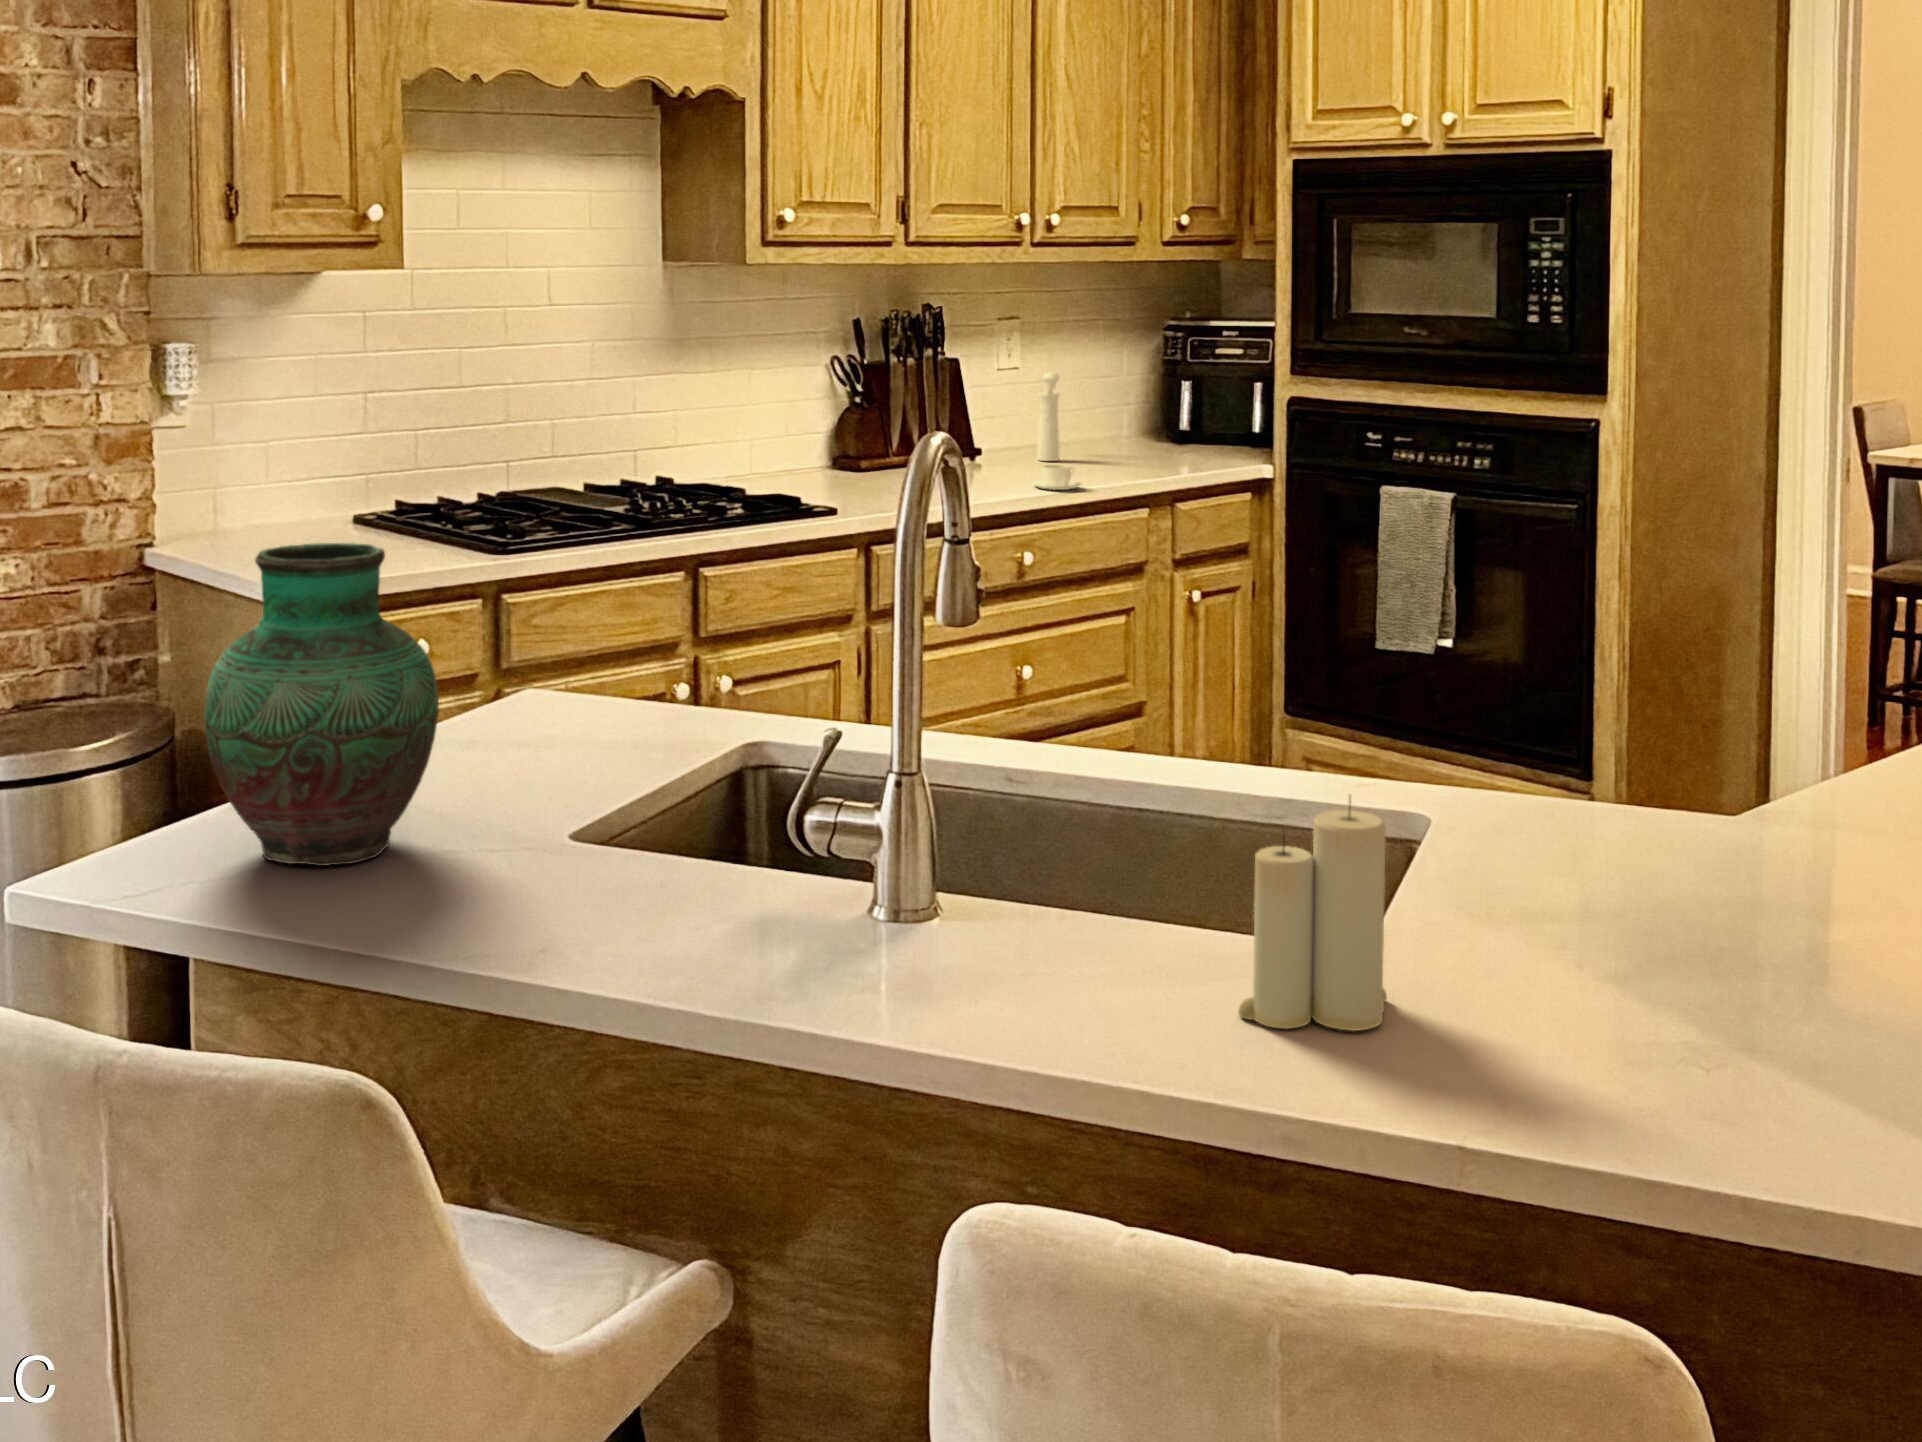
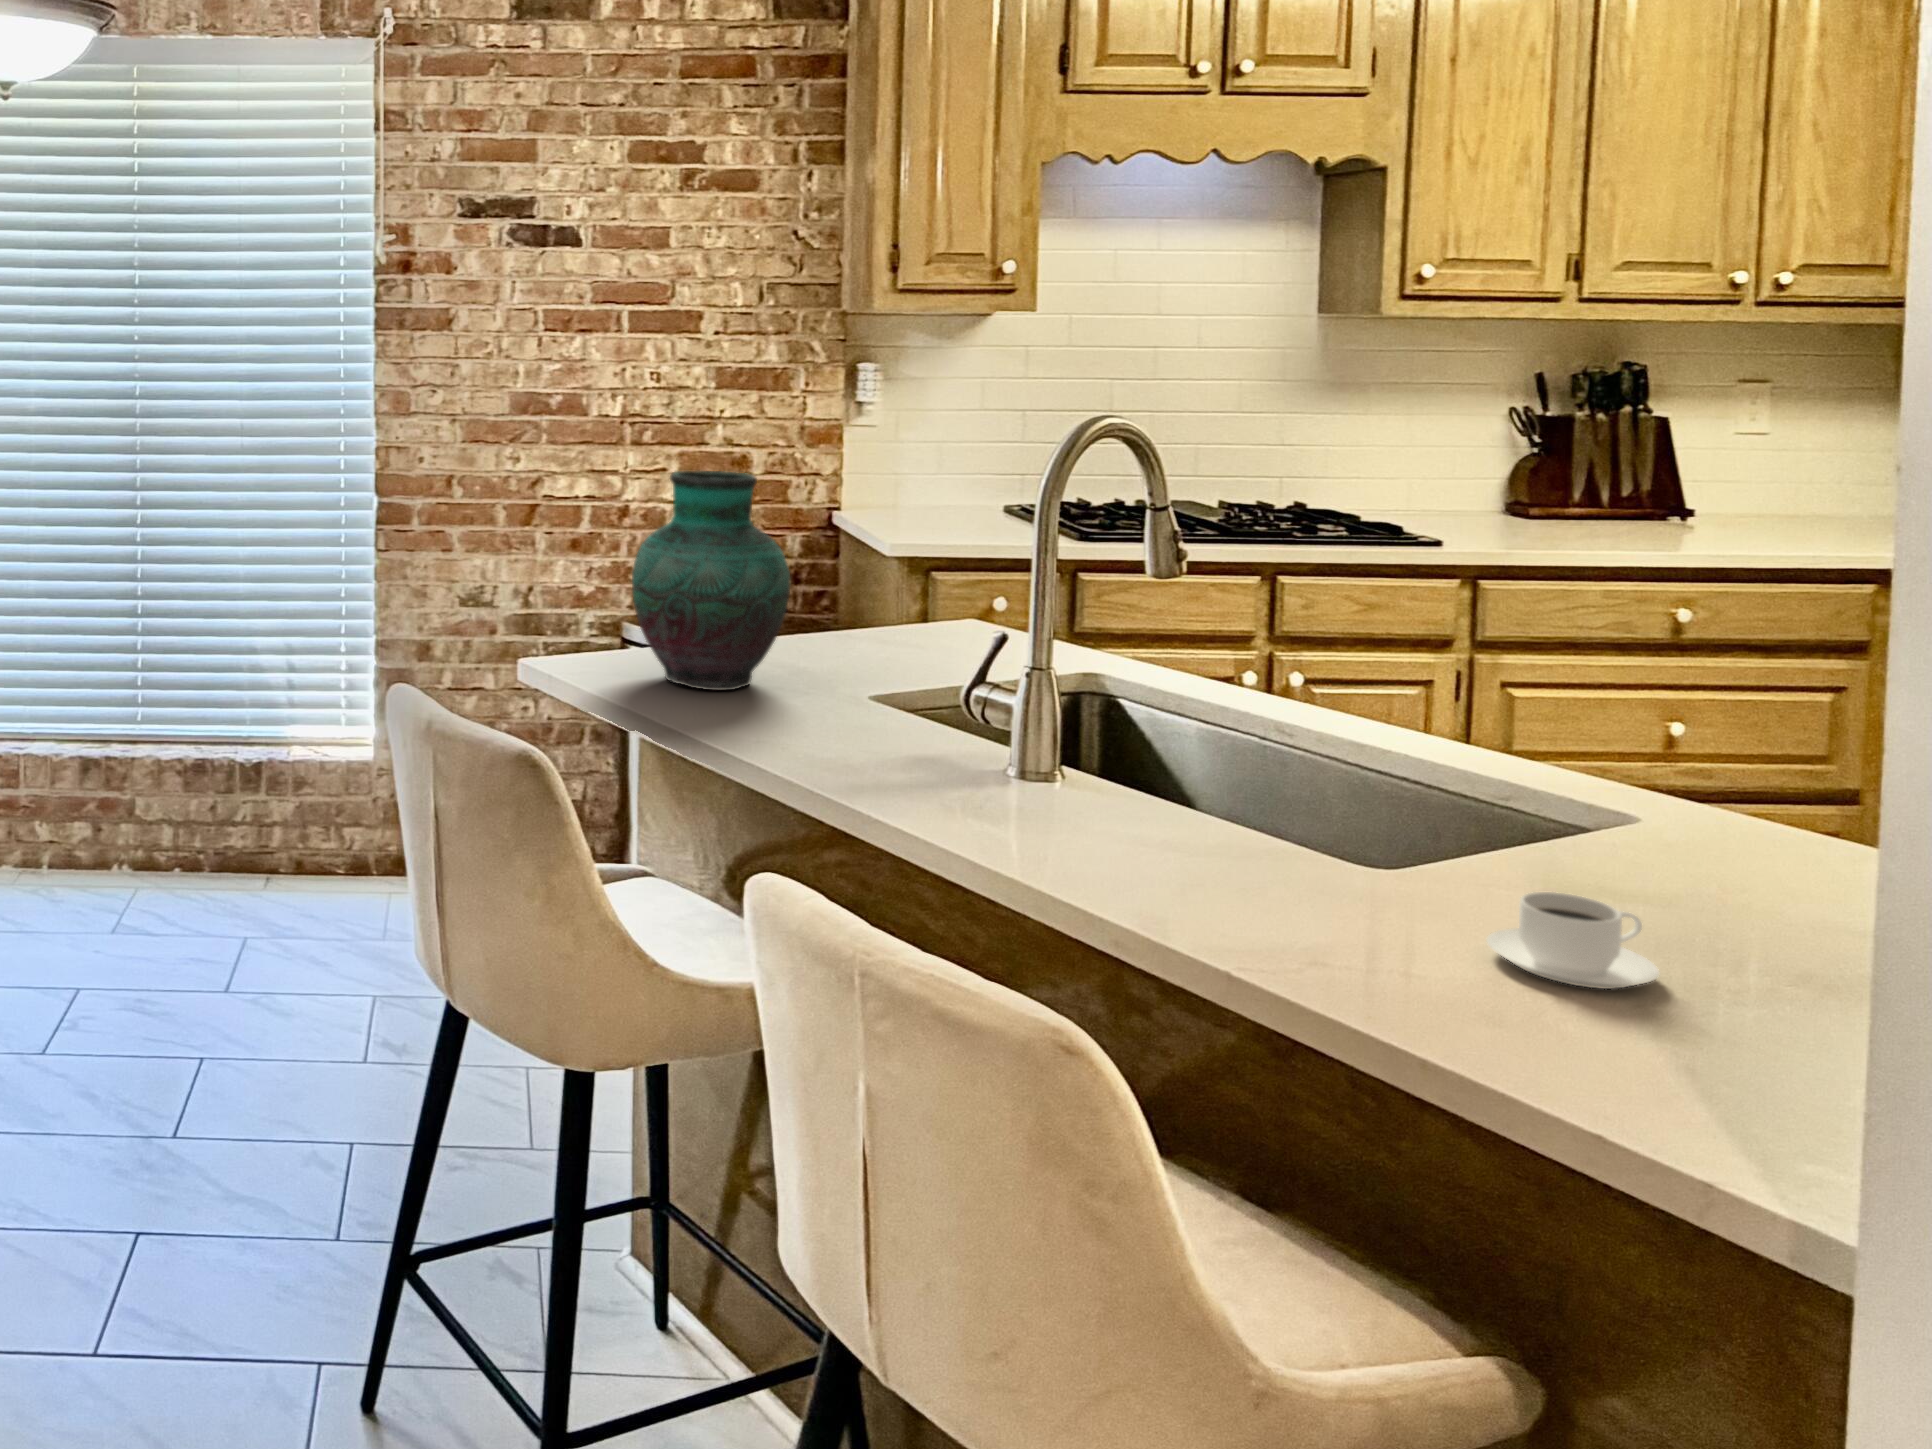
pepper mill: present [1037,372,1060,461] -> none [1767,440,1811,531]
coffee cup: present [1033,464,1081,490] -> present [1487,892,1659,989]
candle: present [1238,796,1387,1031] -> none [1223,733,1387,946]

